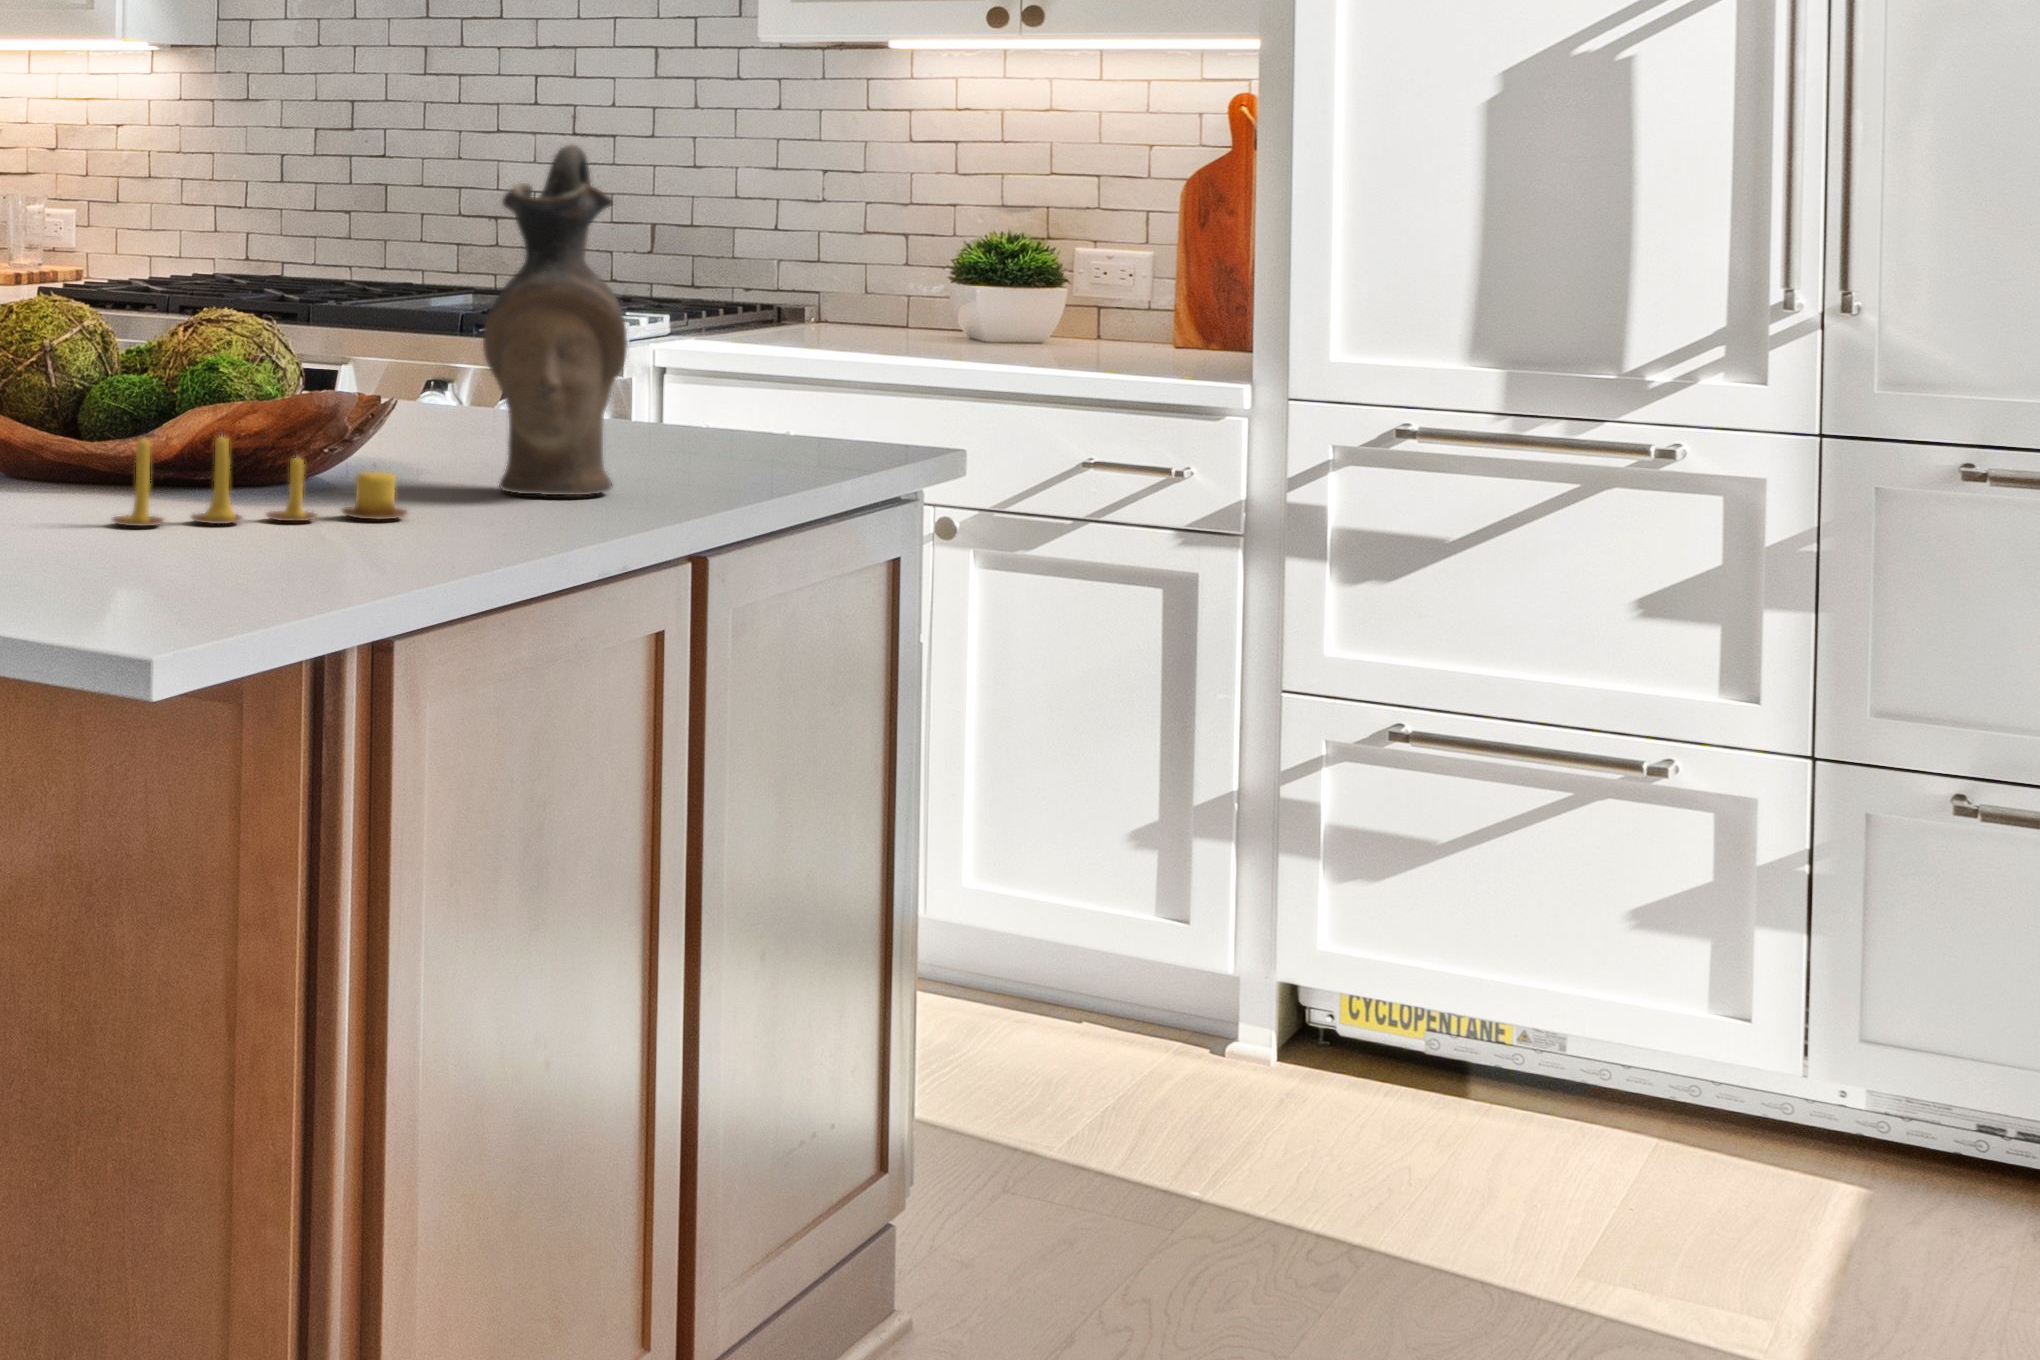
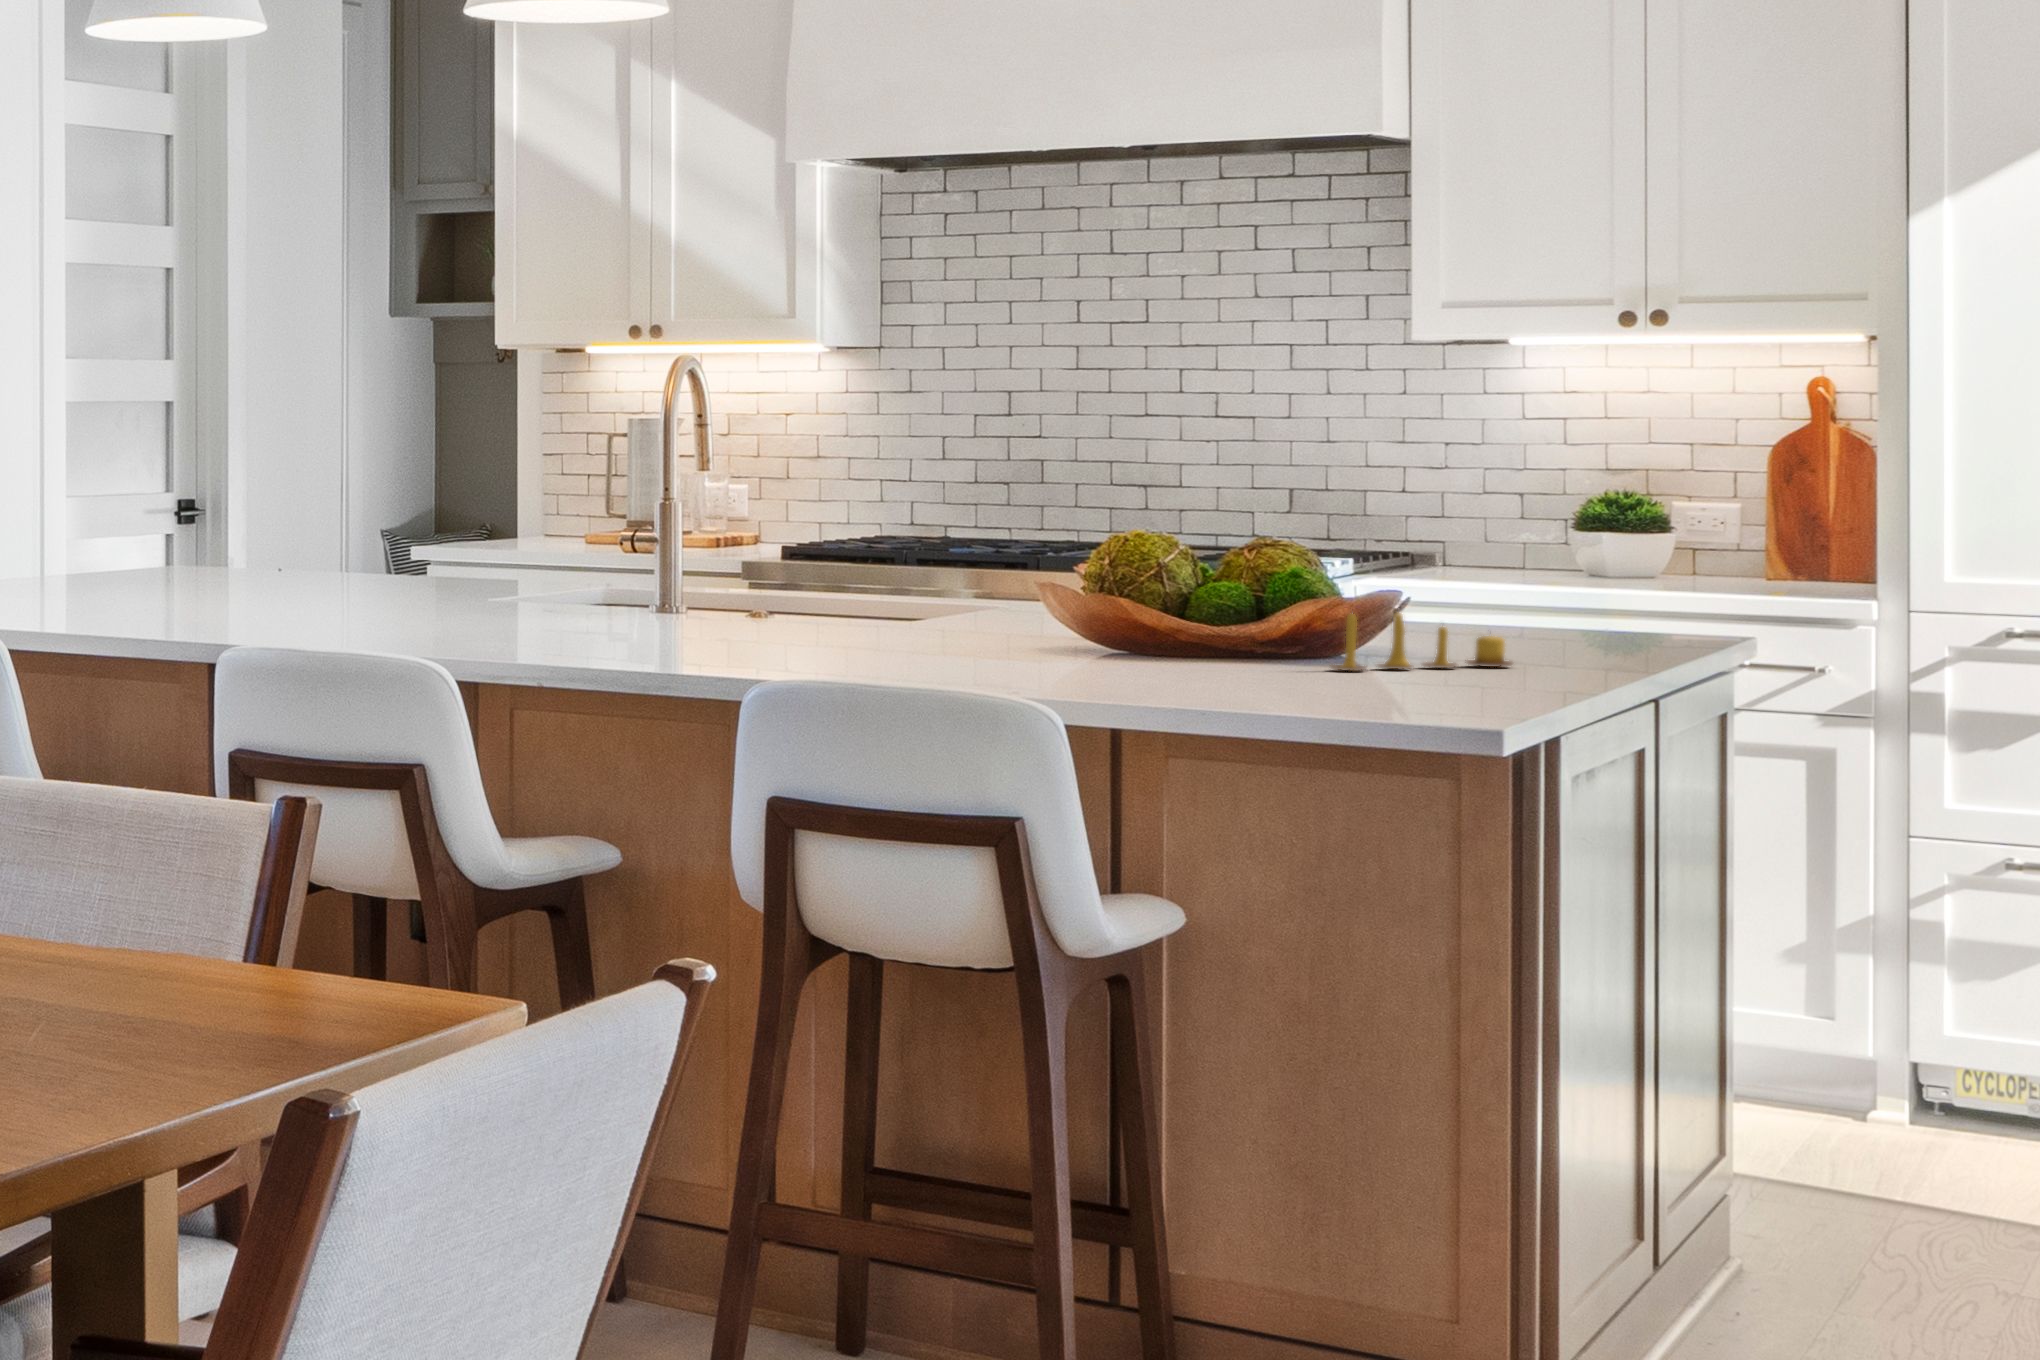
ceramic pitcher: present [483,145,628,495] -> none [1519,418,1629,656]

